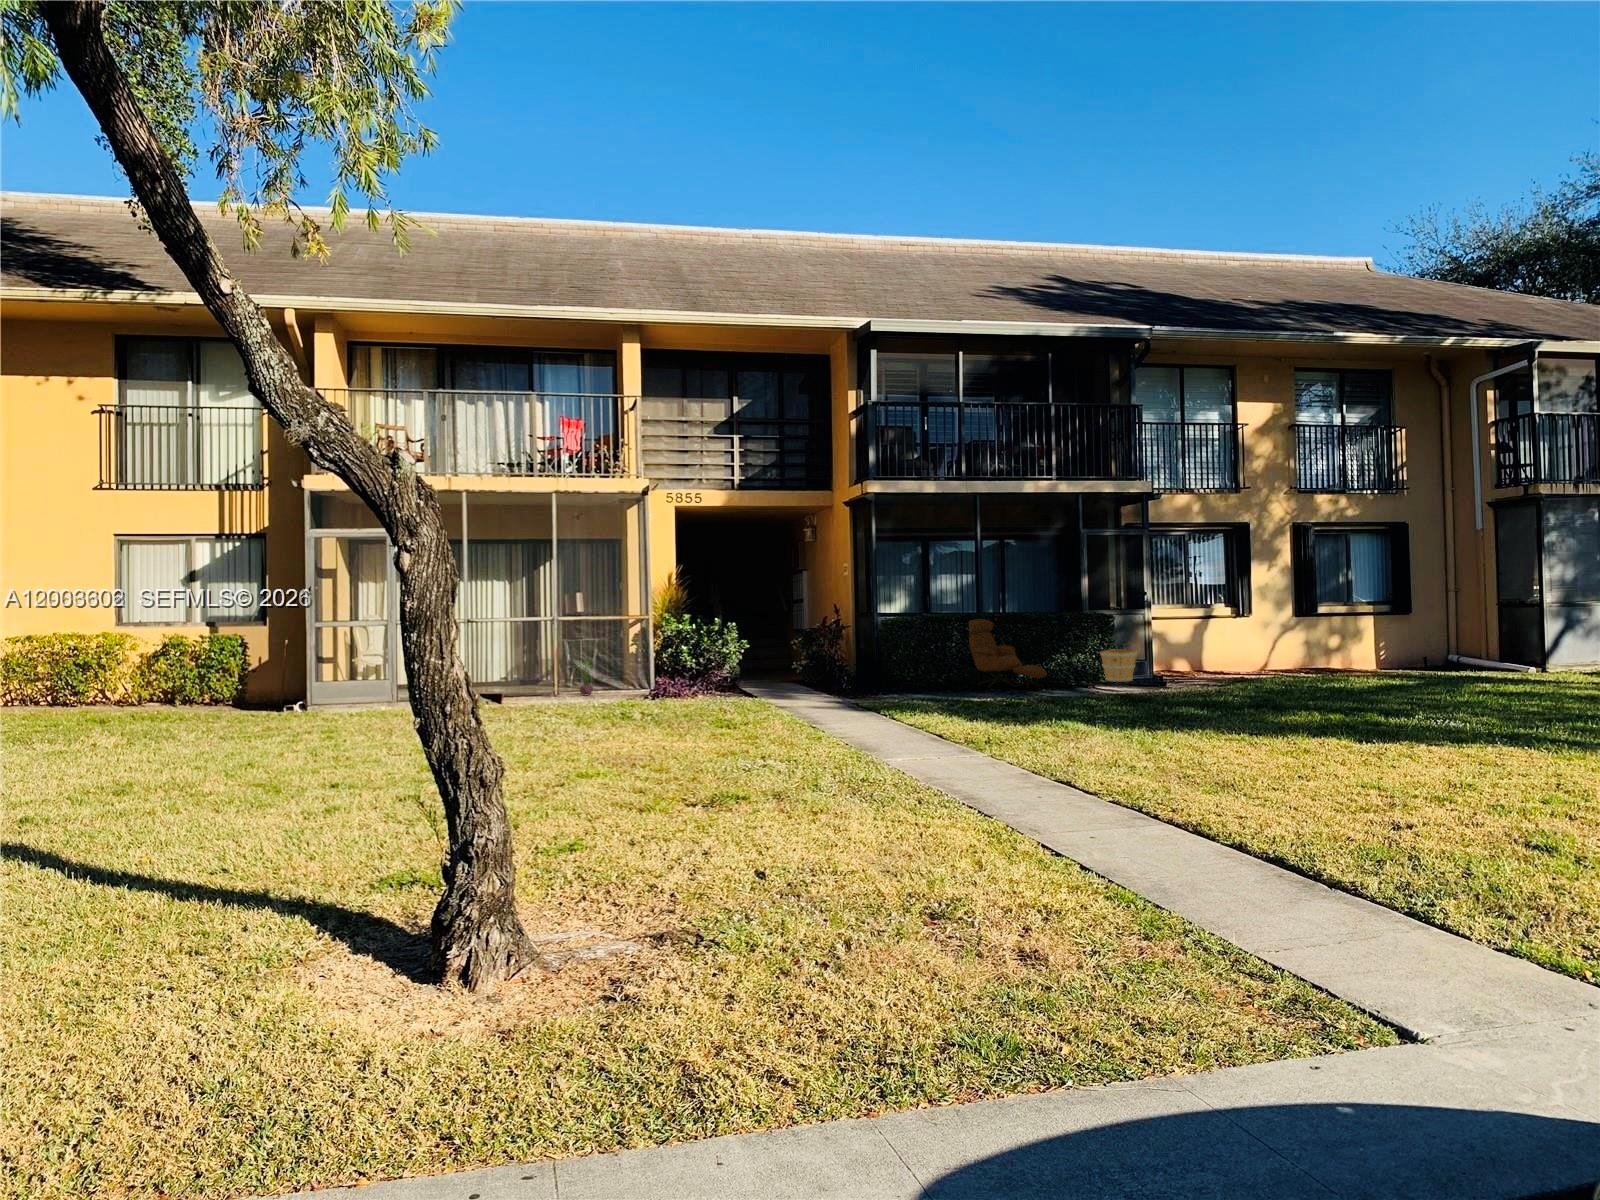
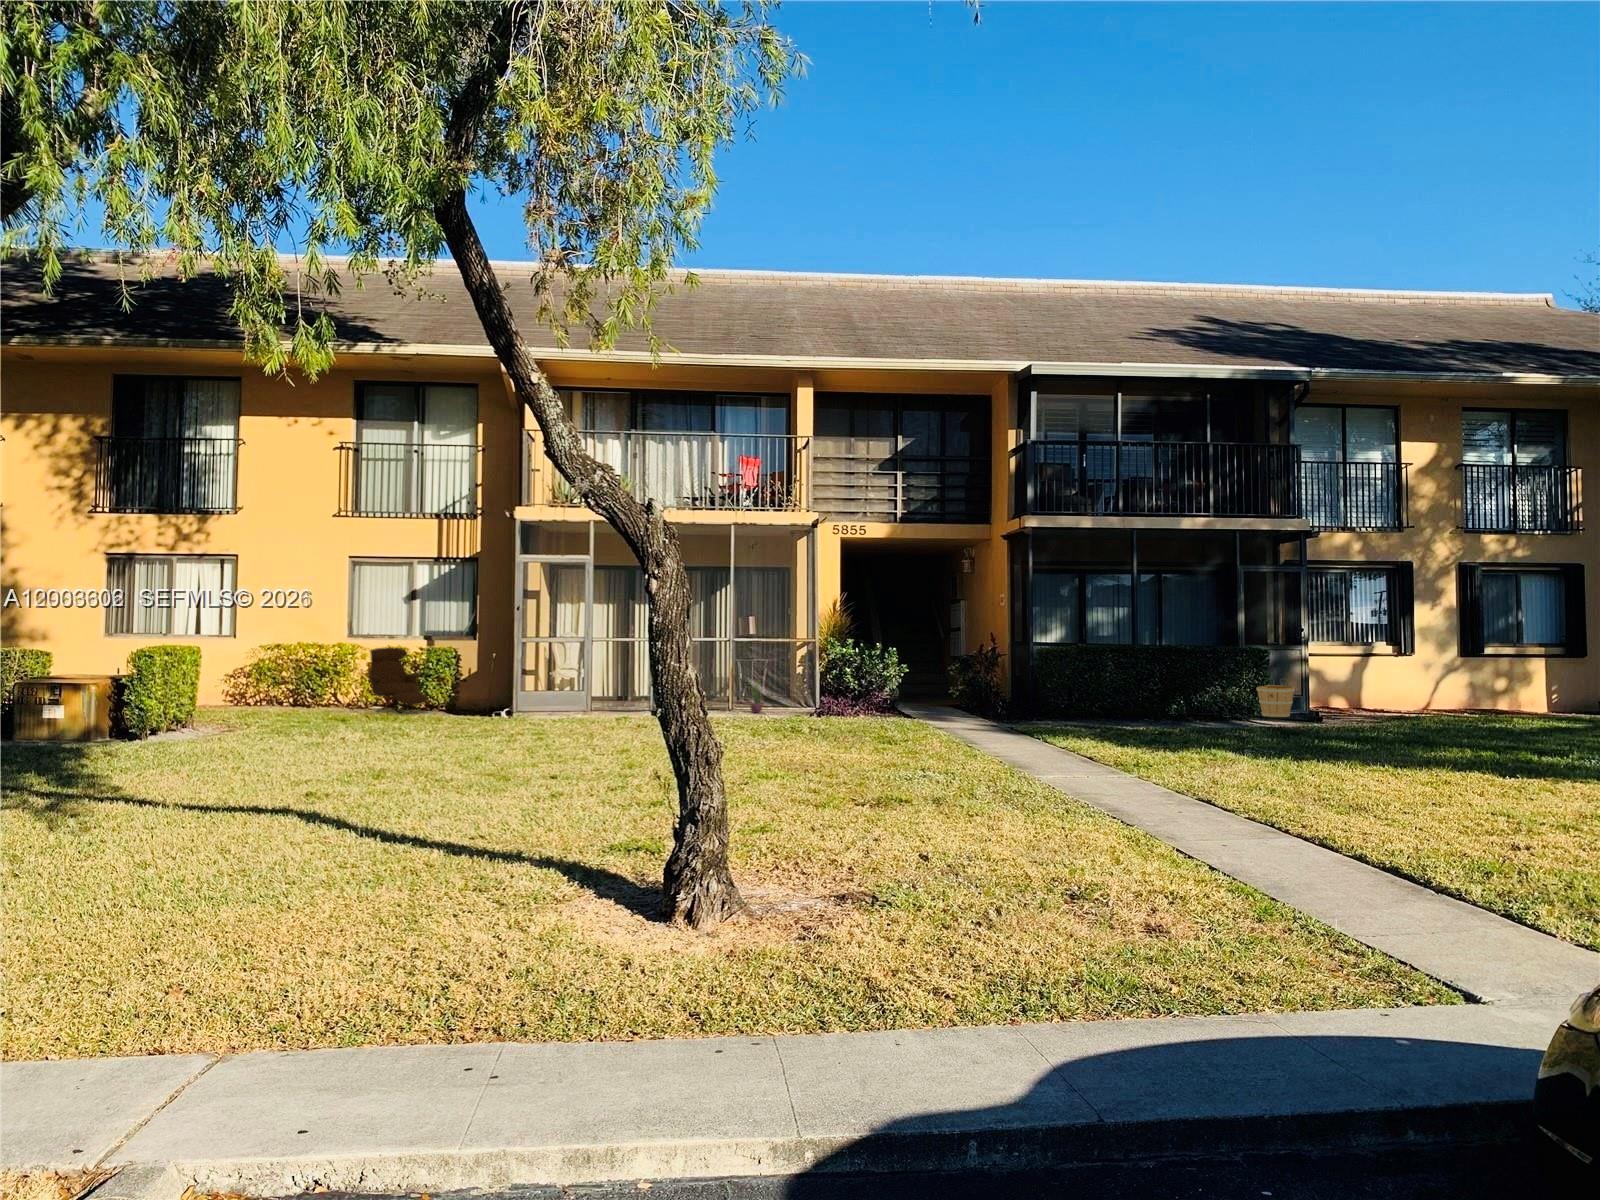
lounge chair: present [969,619,1047,688] -> present [368,647,428,713]

